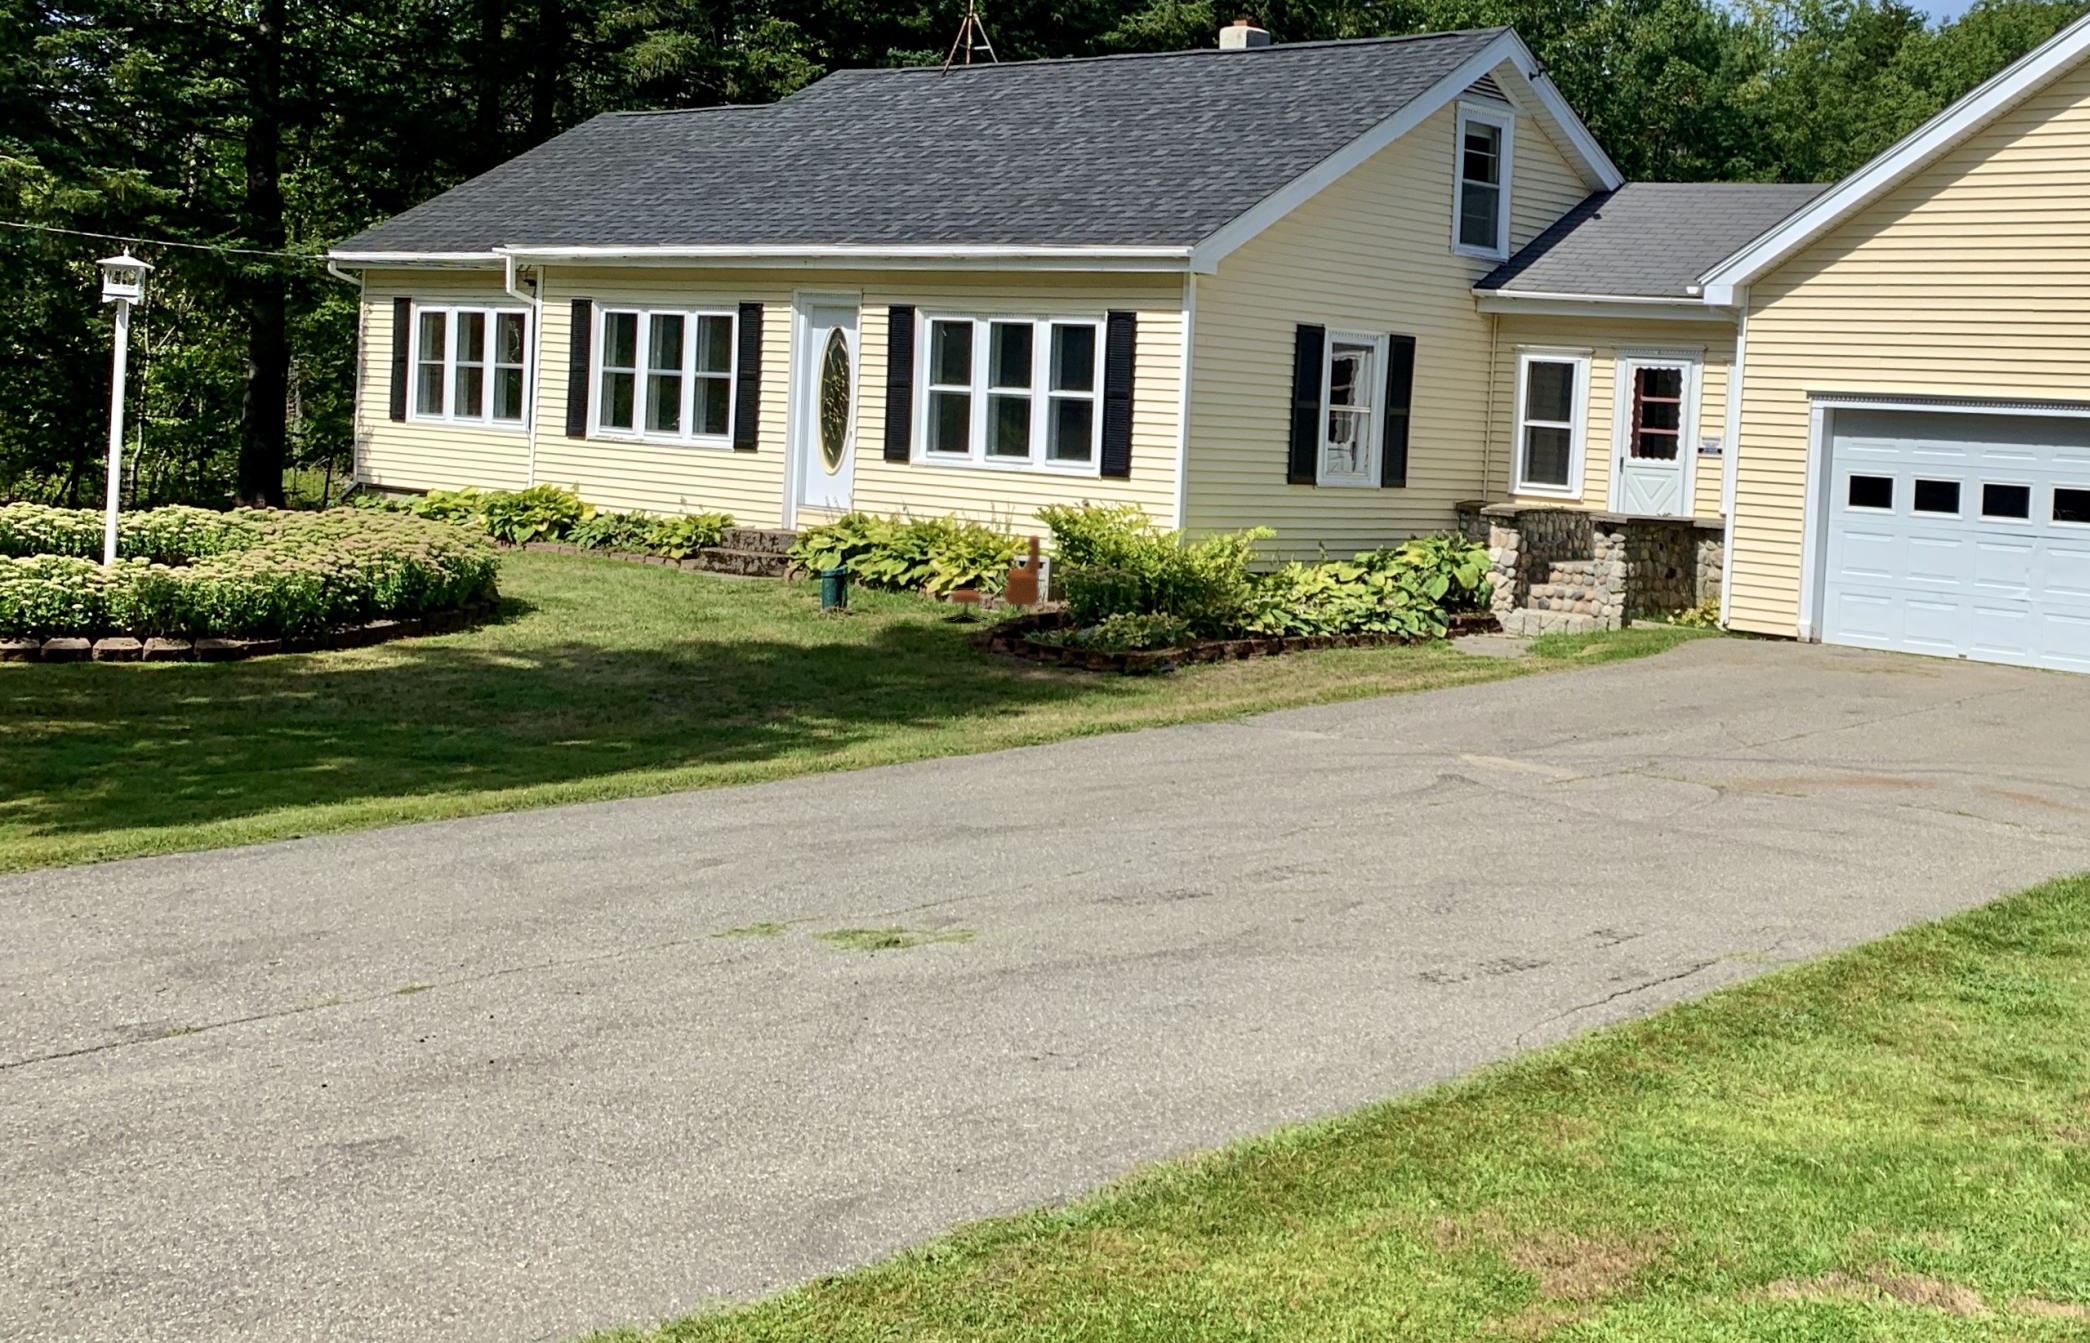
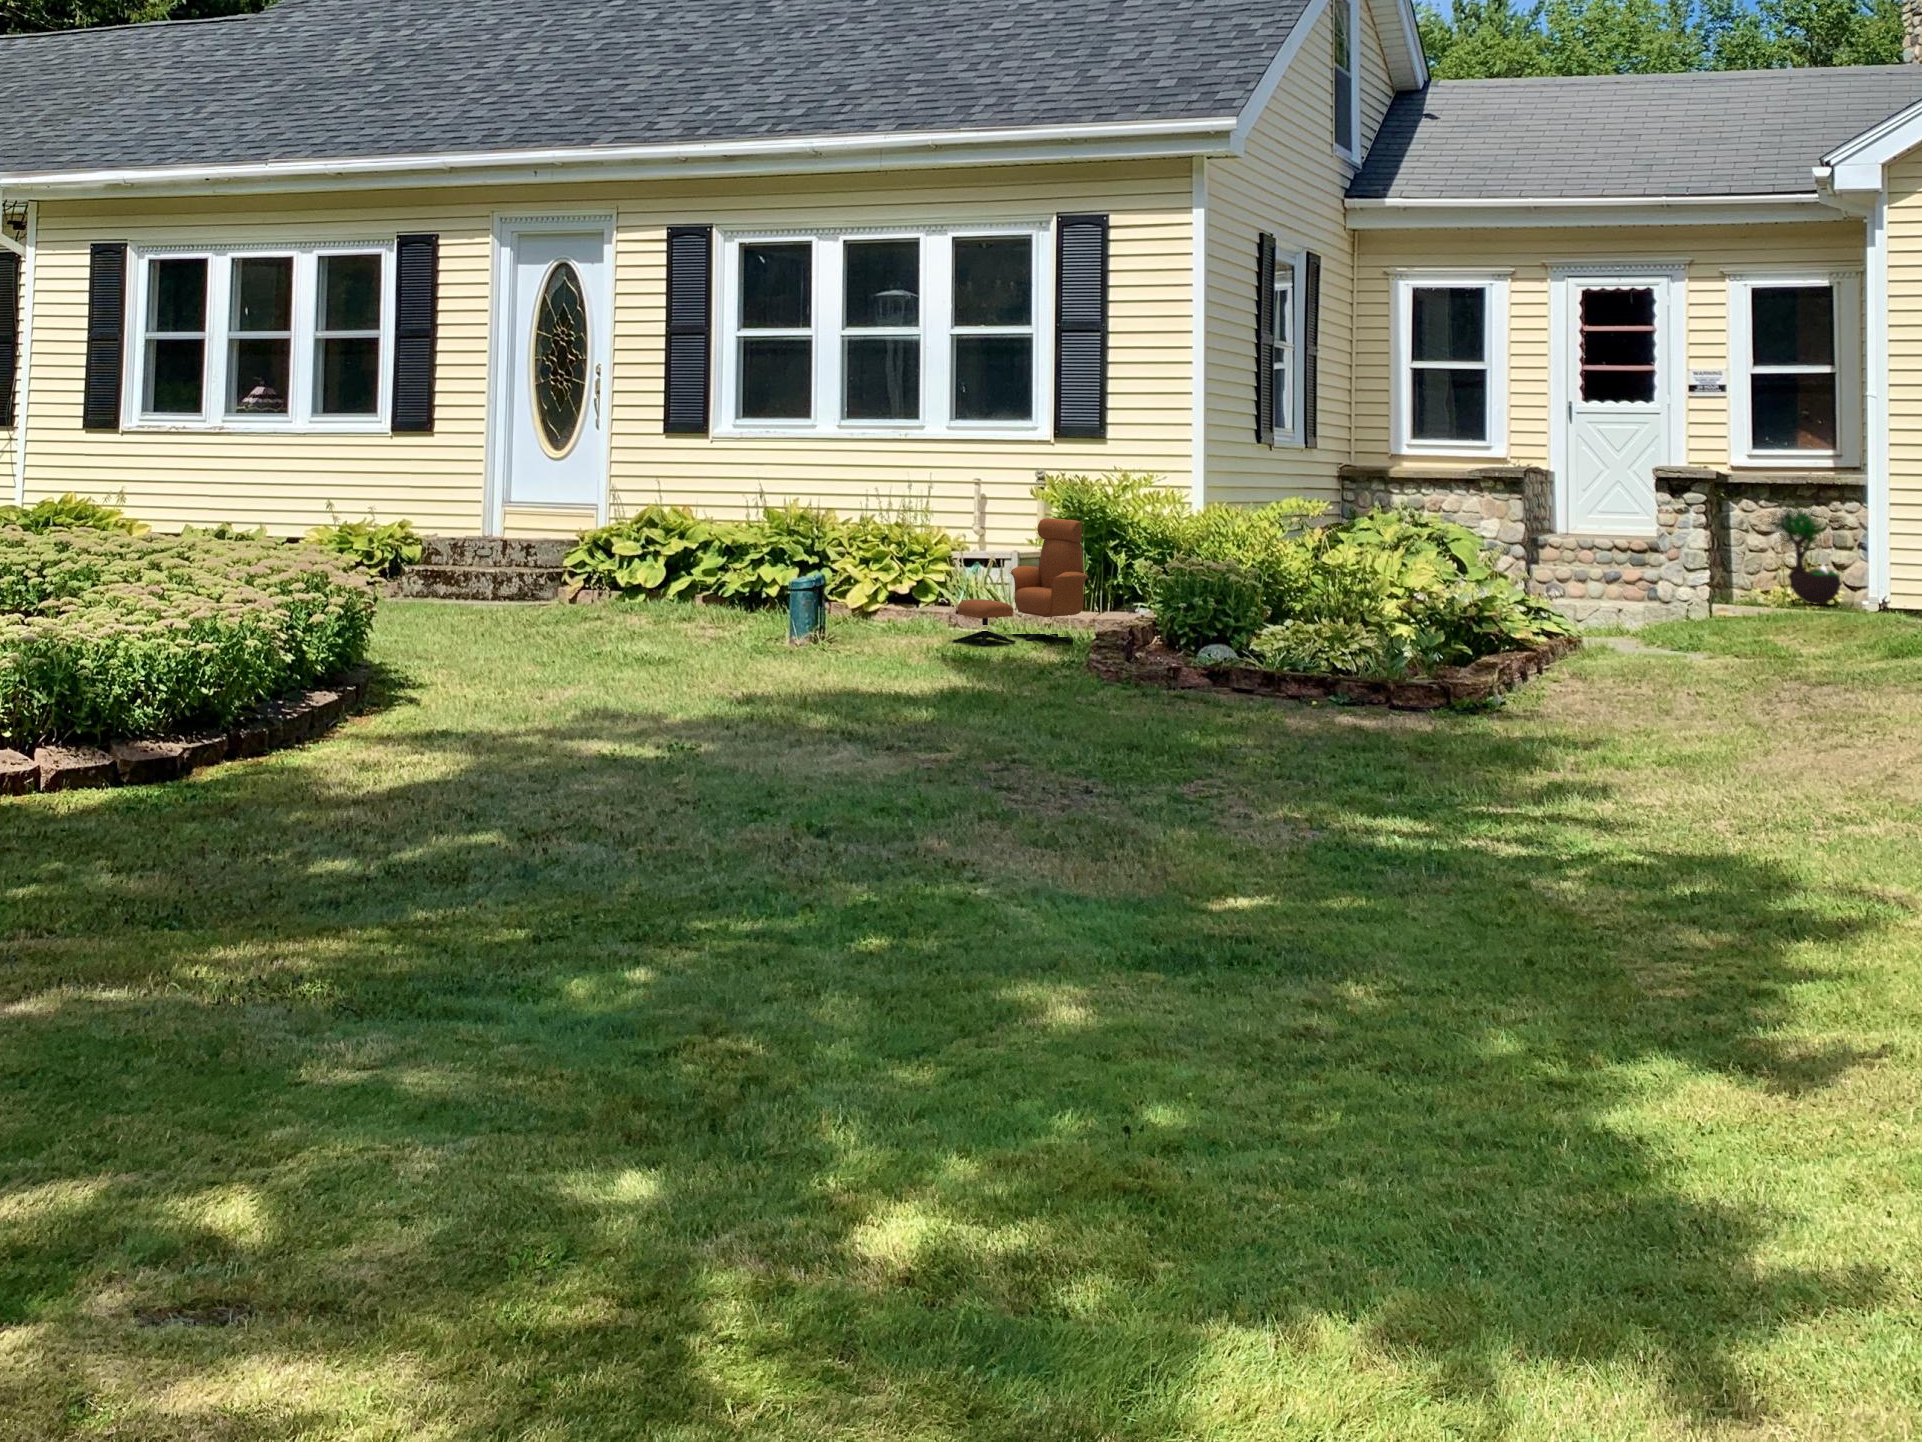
potted tree: none [1681,547,1728,633] -> present [1768,507,1841,605]

